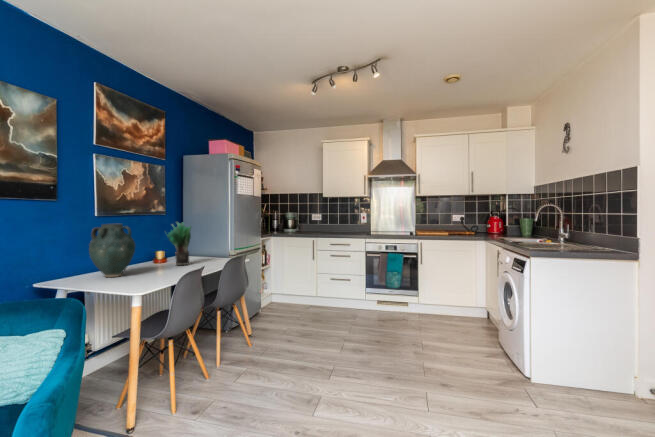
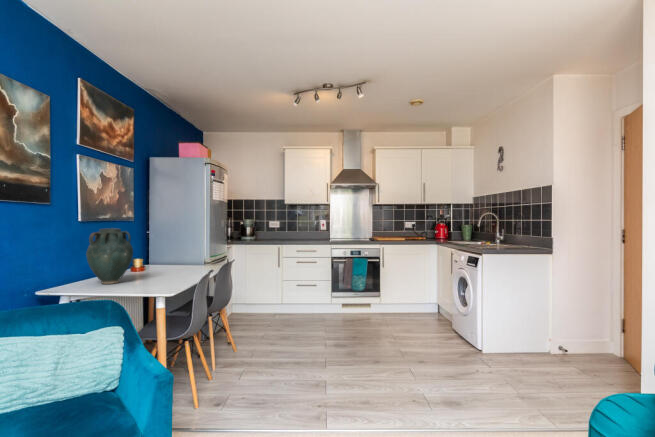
potted plant: present [167,222,191,265] -> none [150,227,179,273]

